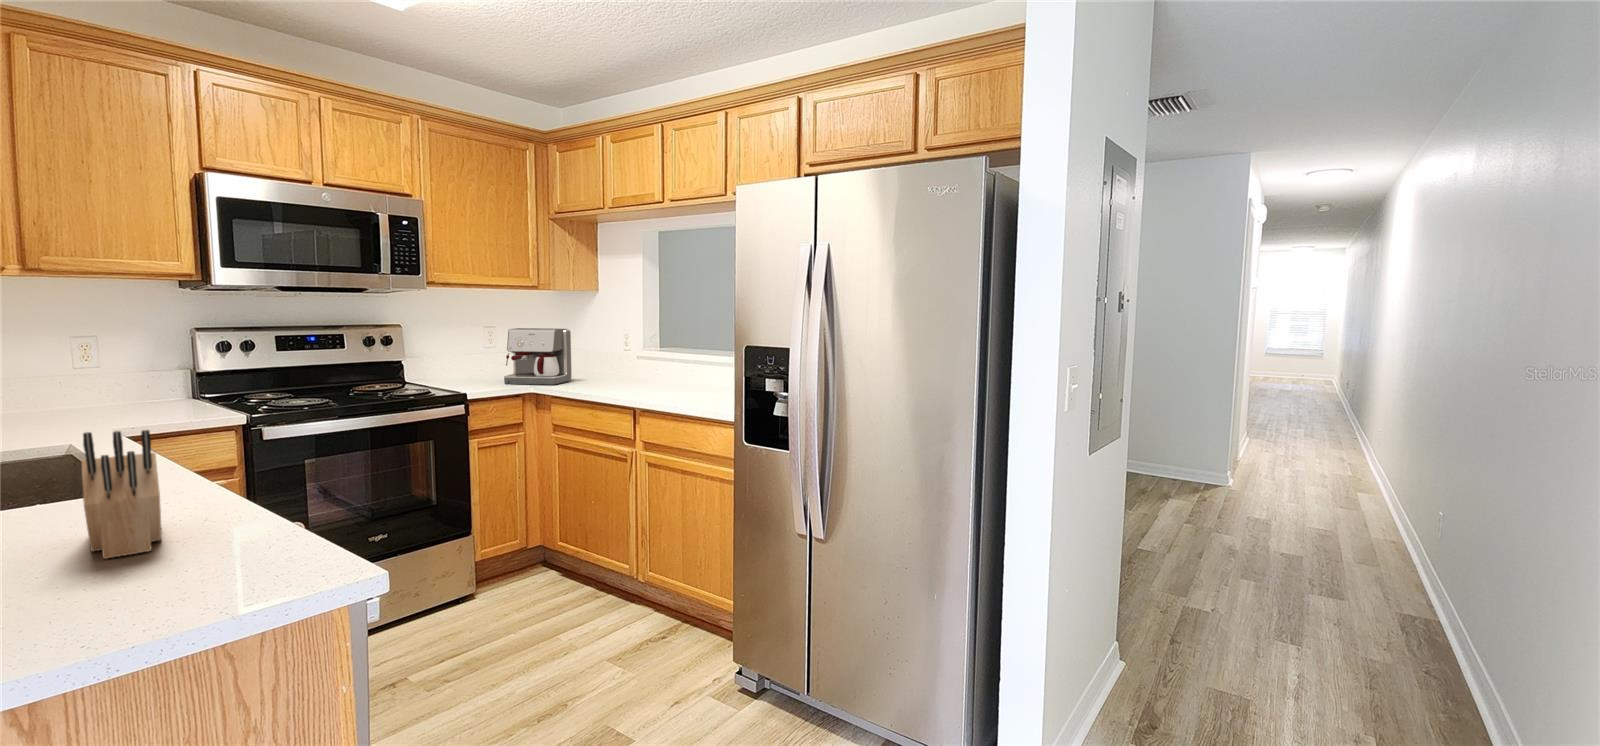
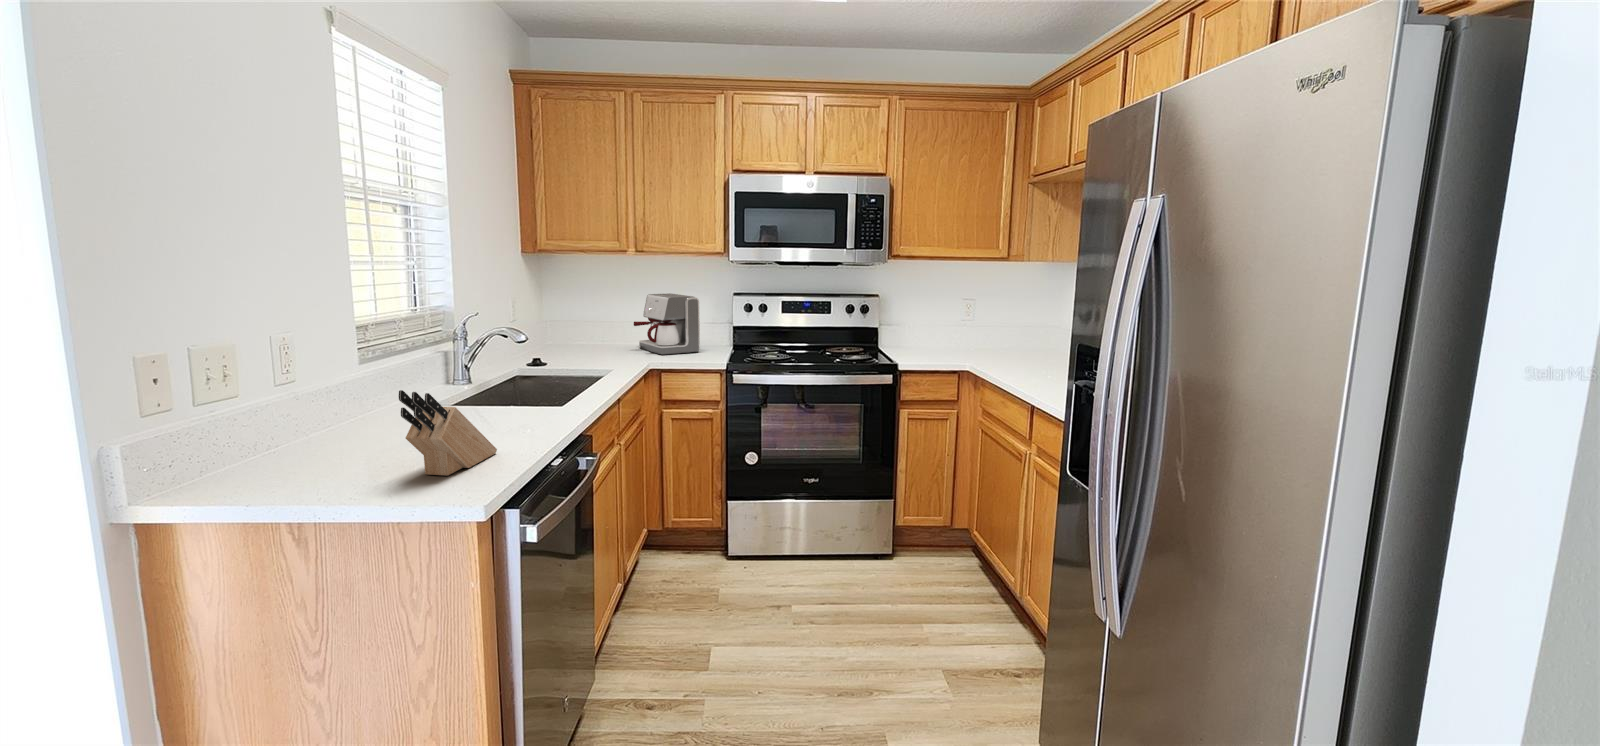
coffee maker: present [504,328,572,385] -> present [634,293,700,355]

